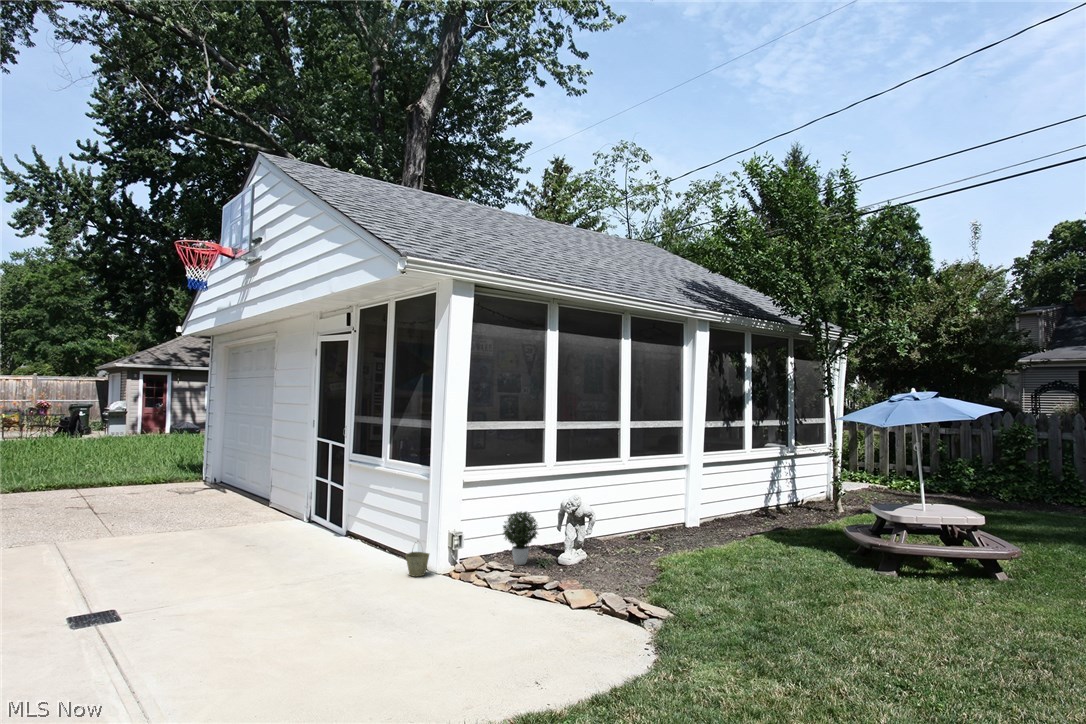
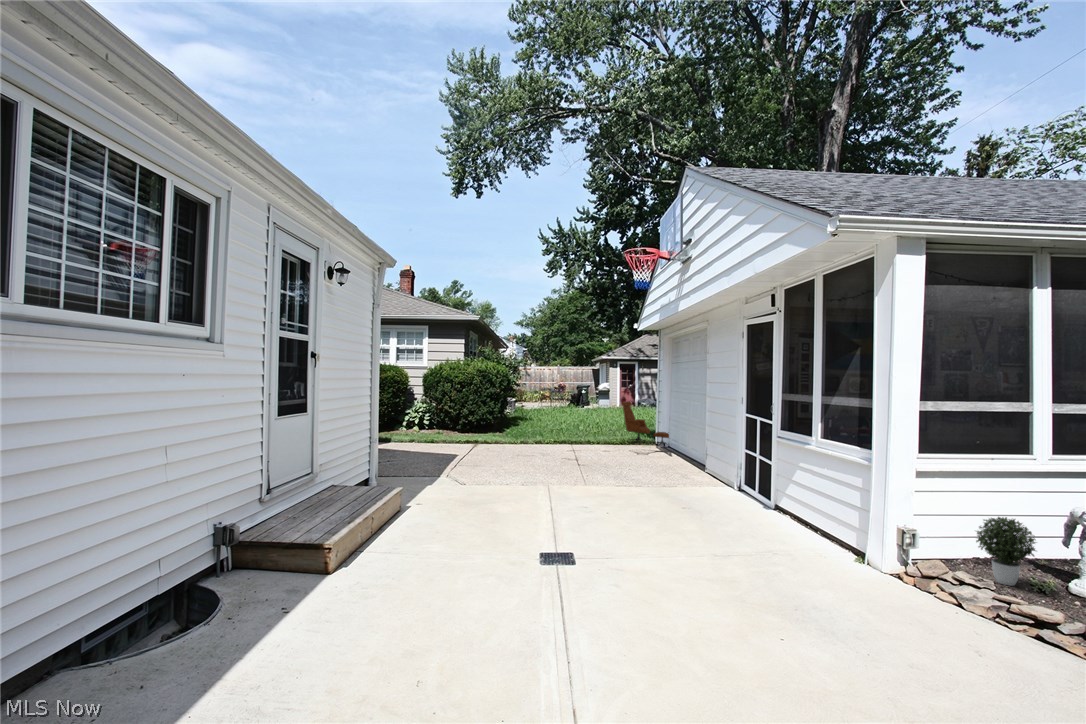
lounge chair: none [155,429,227,485] -> present [622,401,669,444]
bucket: present [406,551,429,576] -> none [842,529,873,569]

